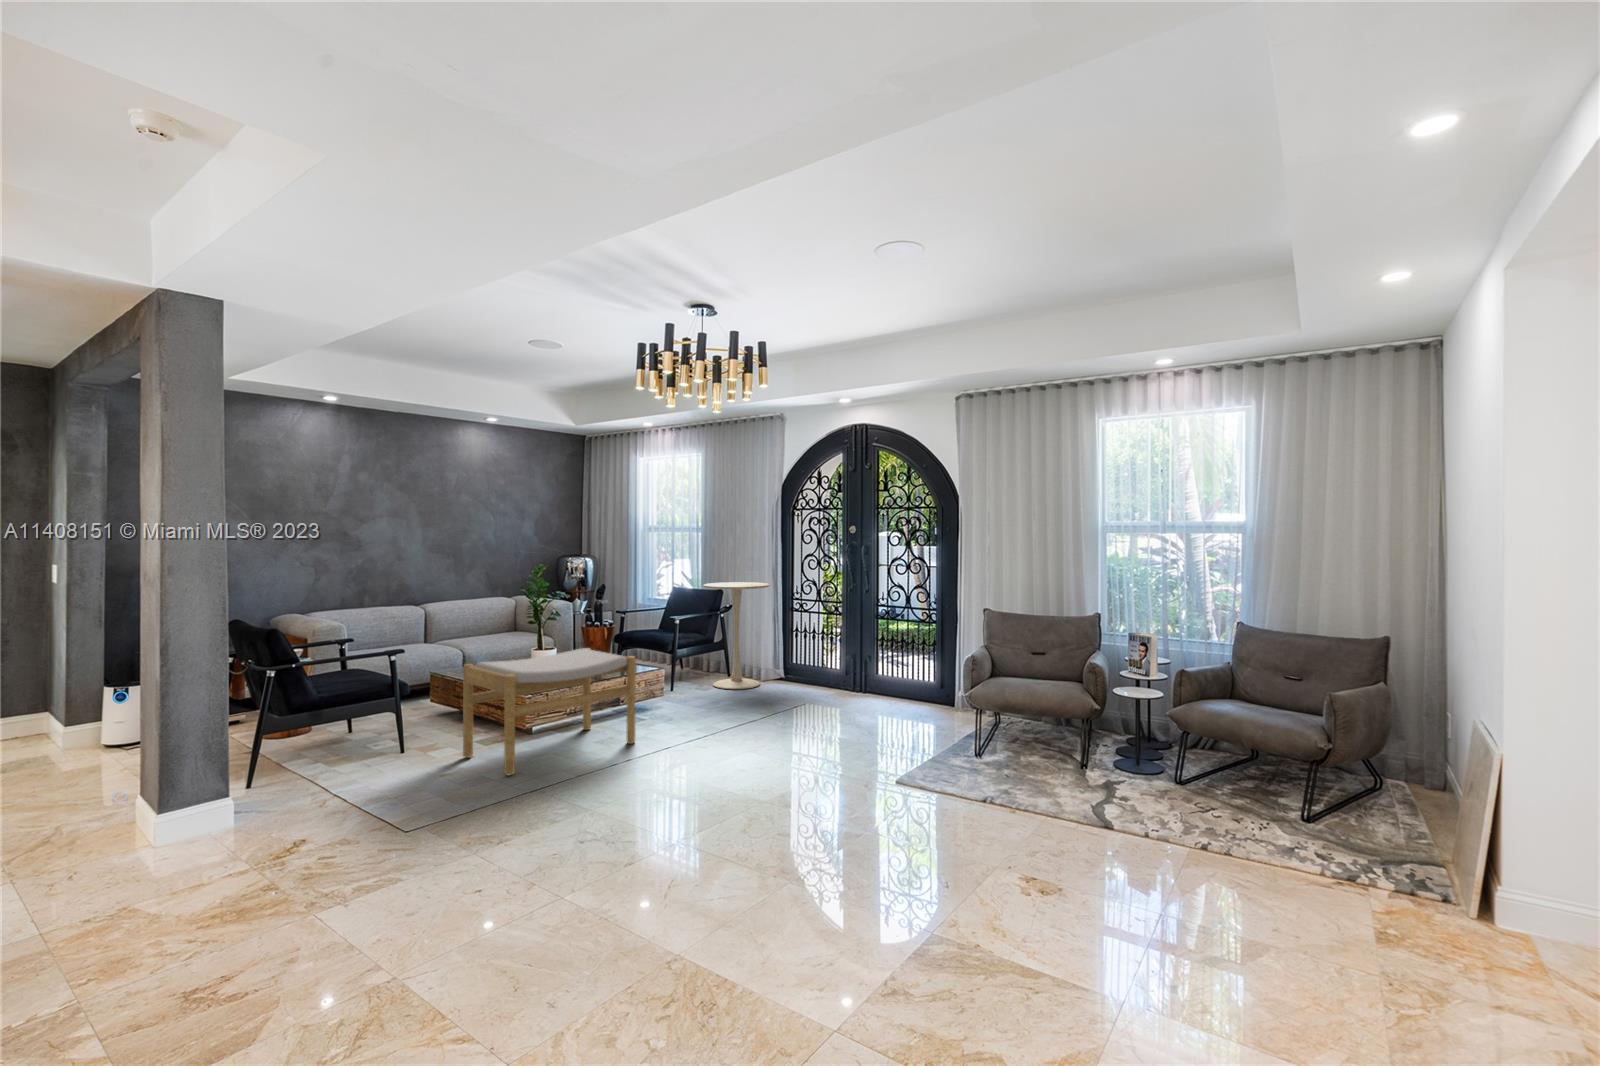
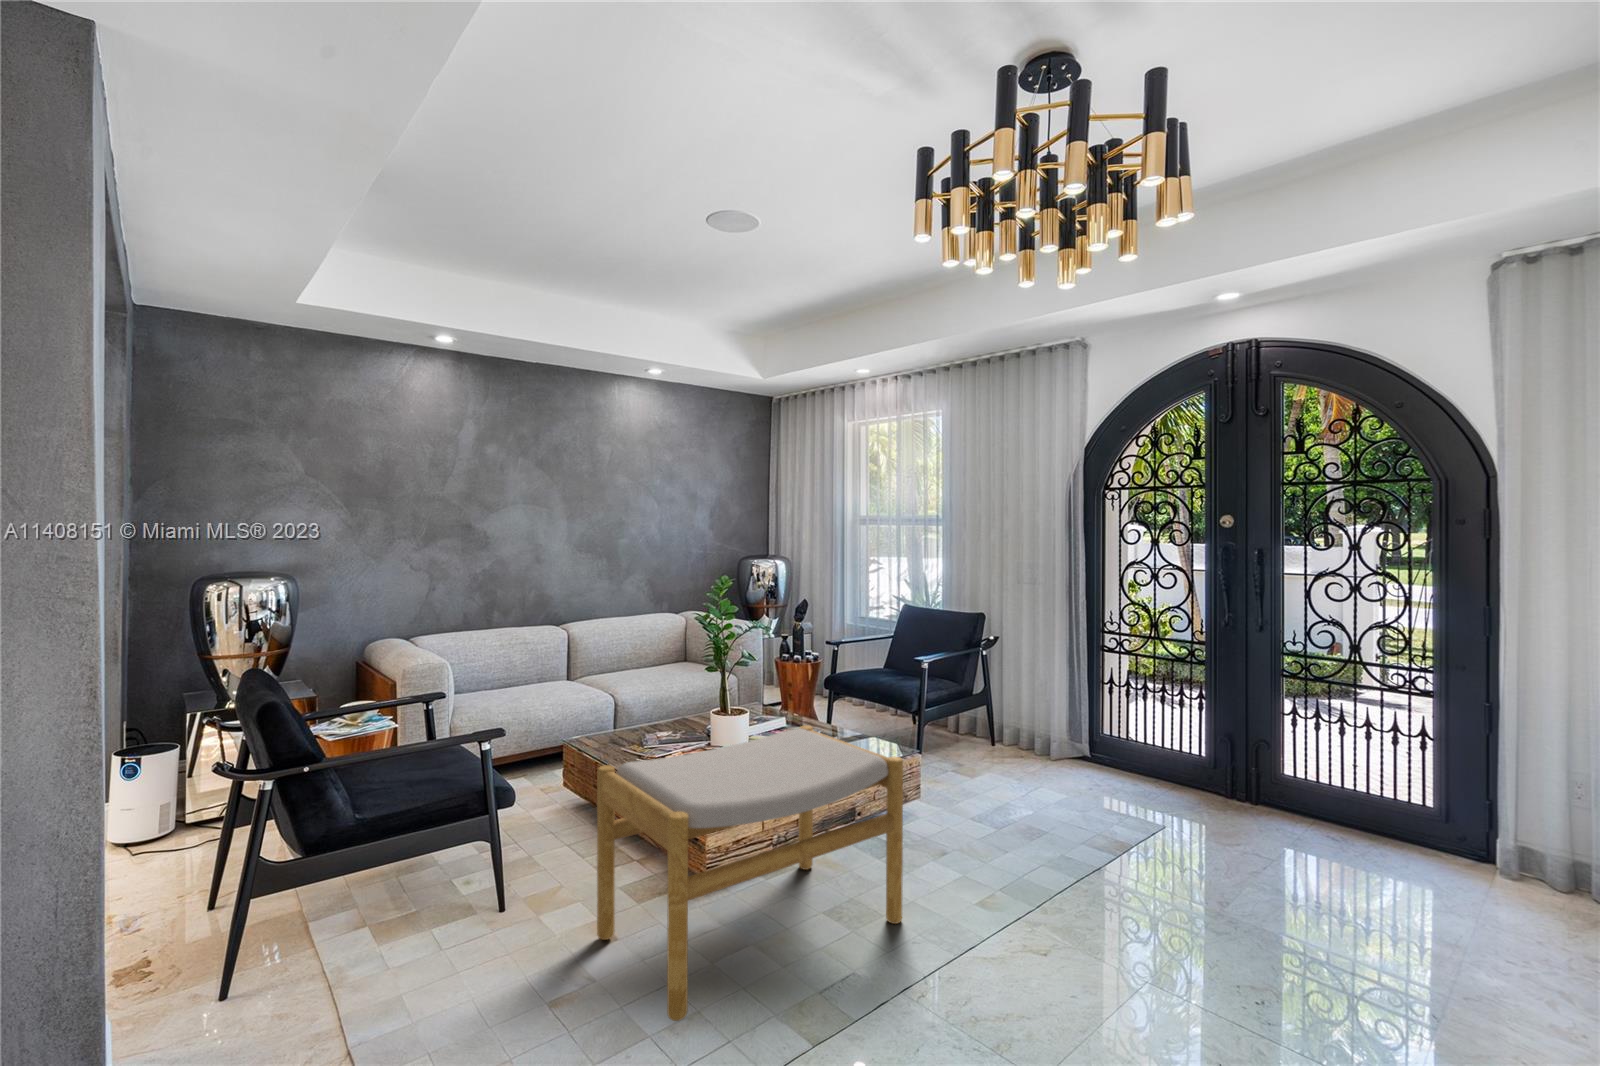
pedestal table: present [704,582,769,689] -> none [964,603,1072,777]

